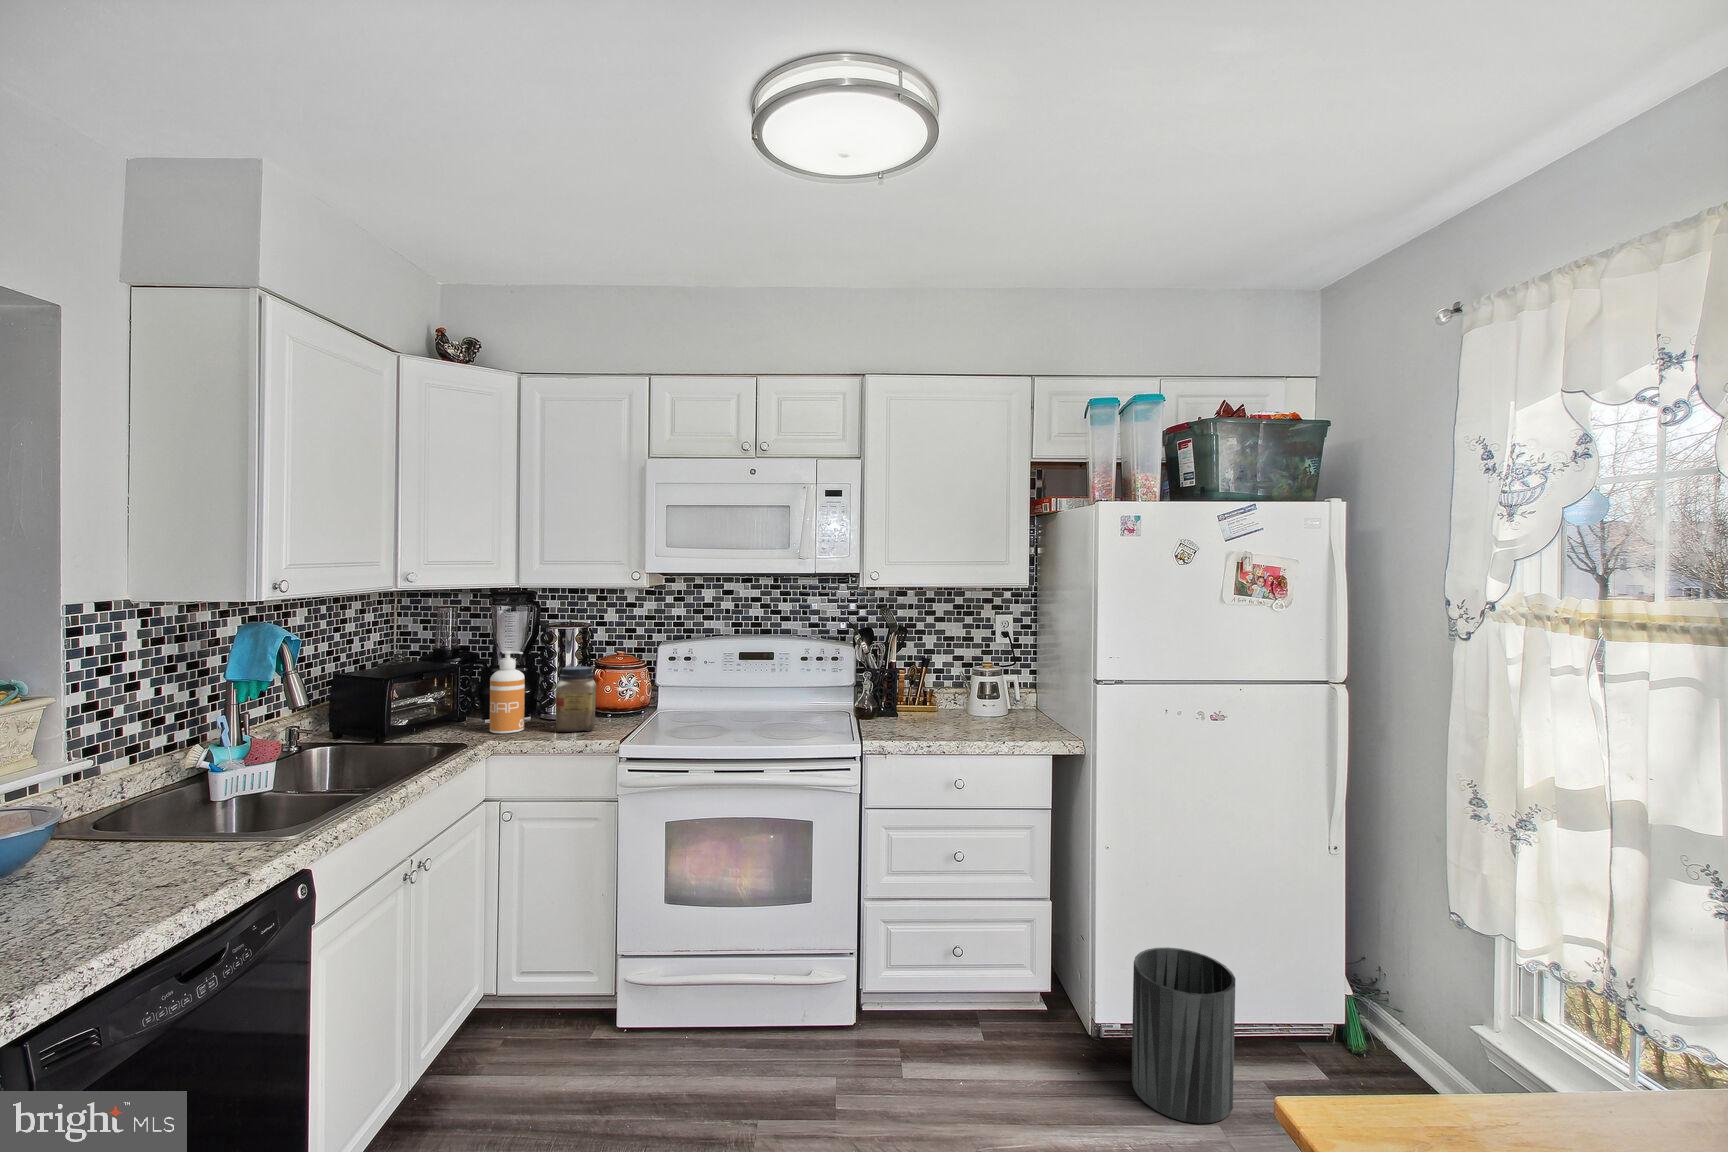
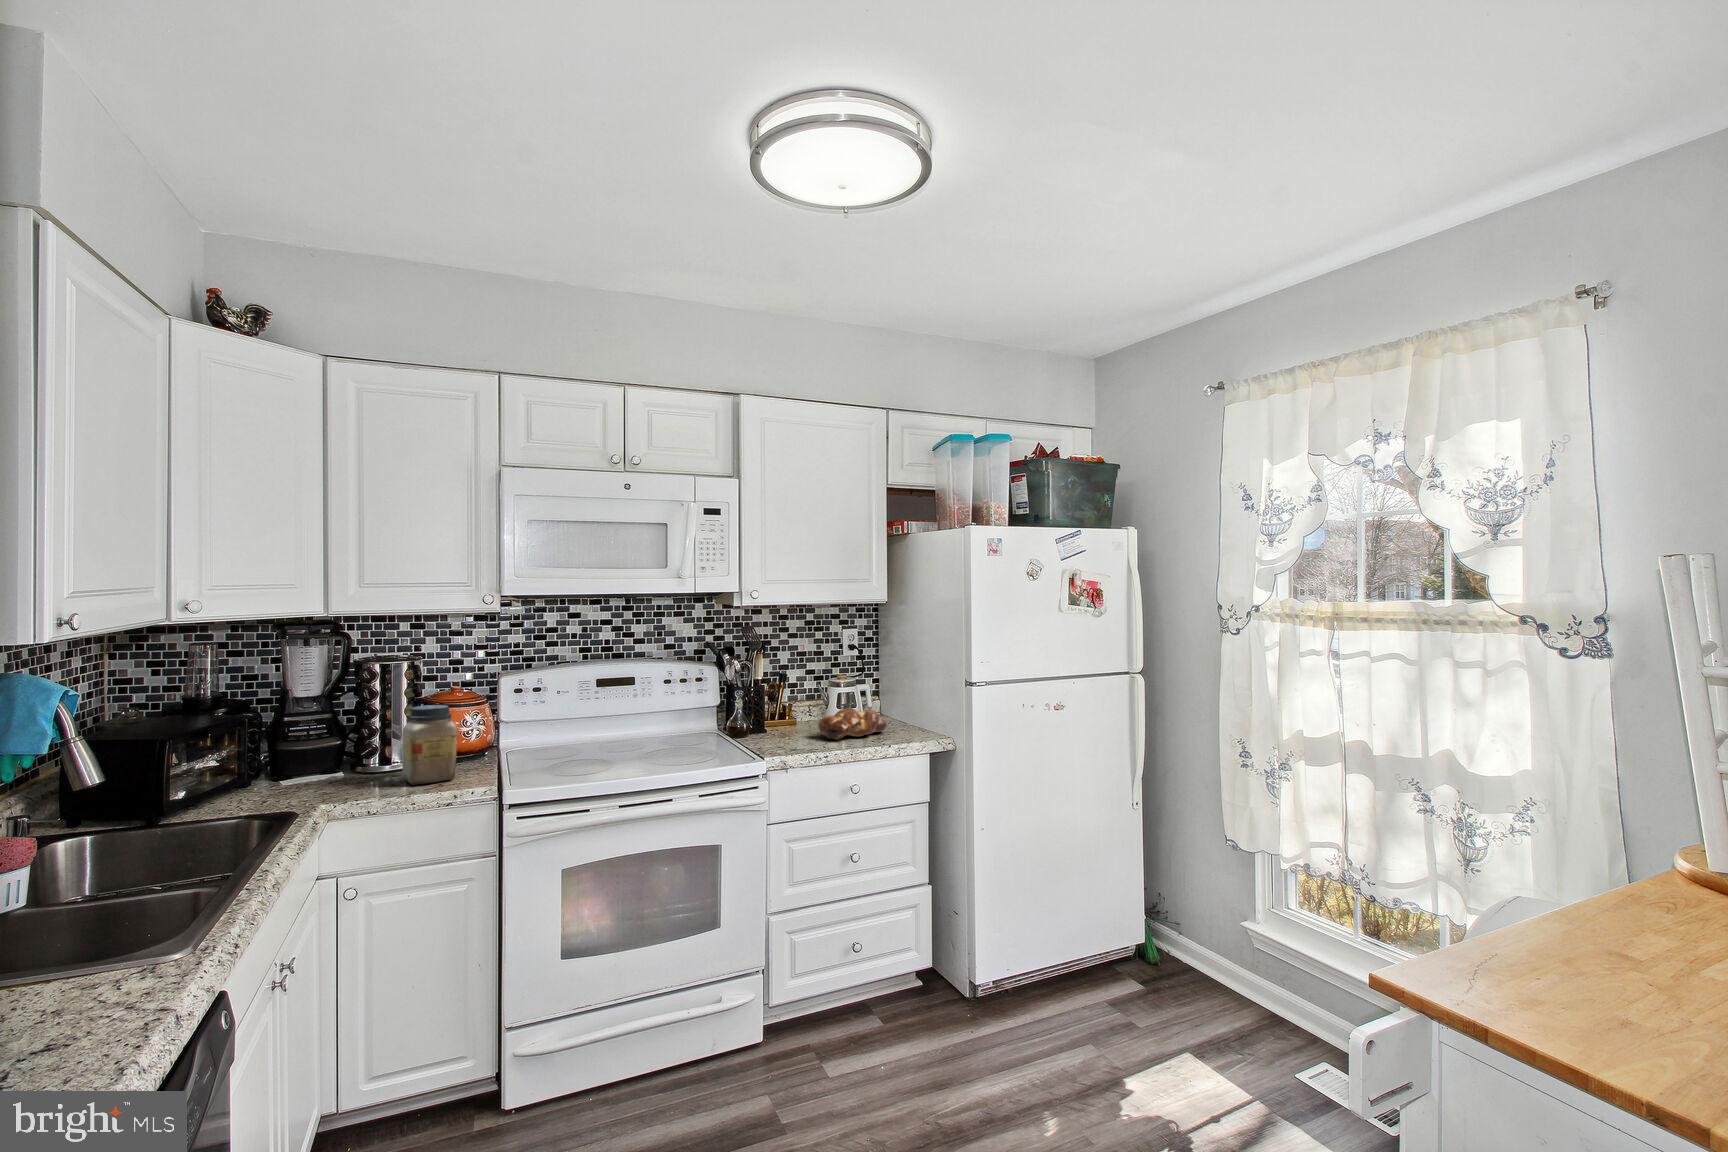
soap dispenser: present [490,651,525,733] -> none [315,692,362,795]
bread loaf: none [939,697,1017,729] -> present [818,708,887,740]
trash can: present [1132,947,1235,1124] -> none [1020,908,1102,1049]

